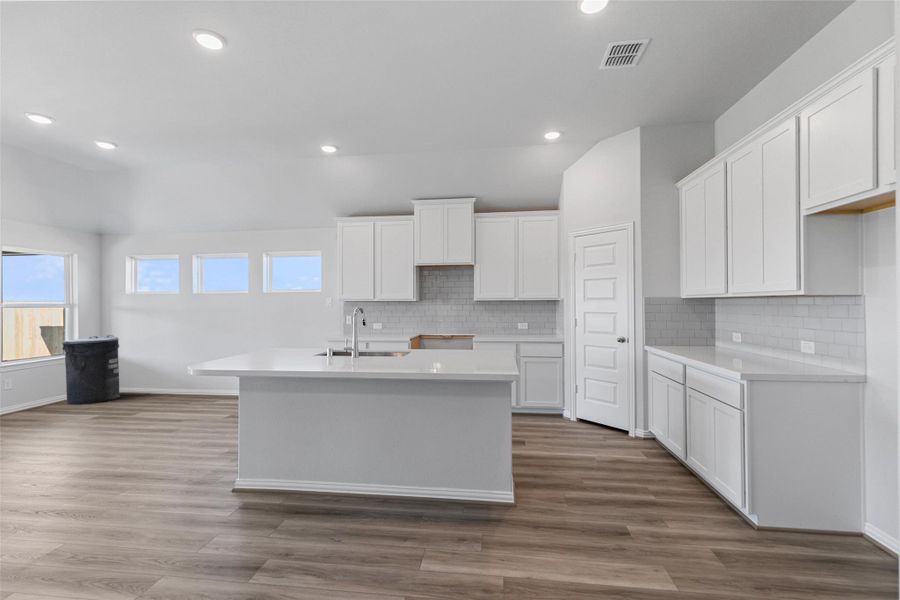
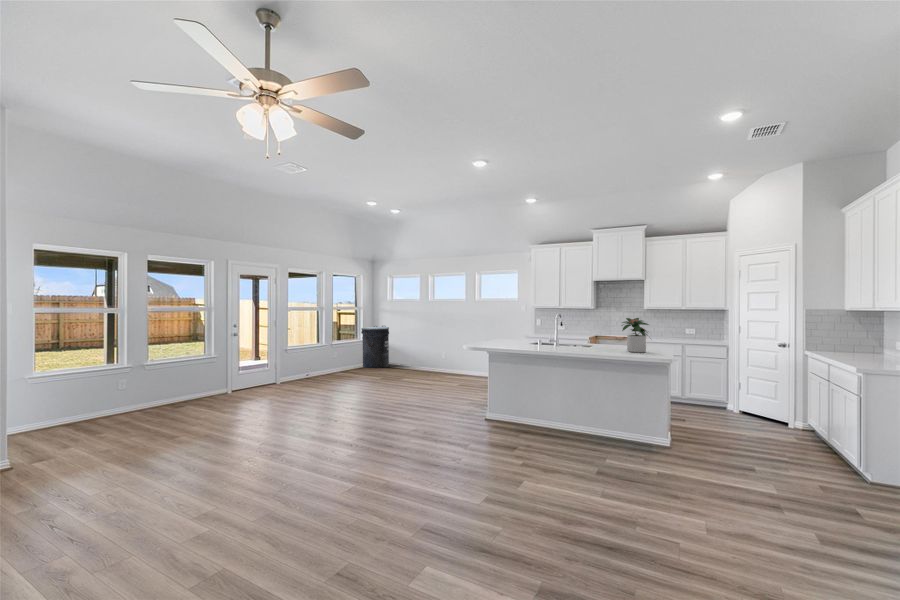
potted plant: none [445,313,490,367] -> present [622,318,649,353]

